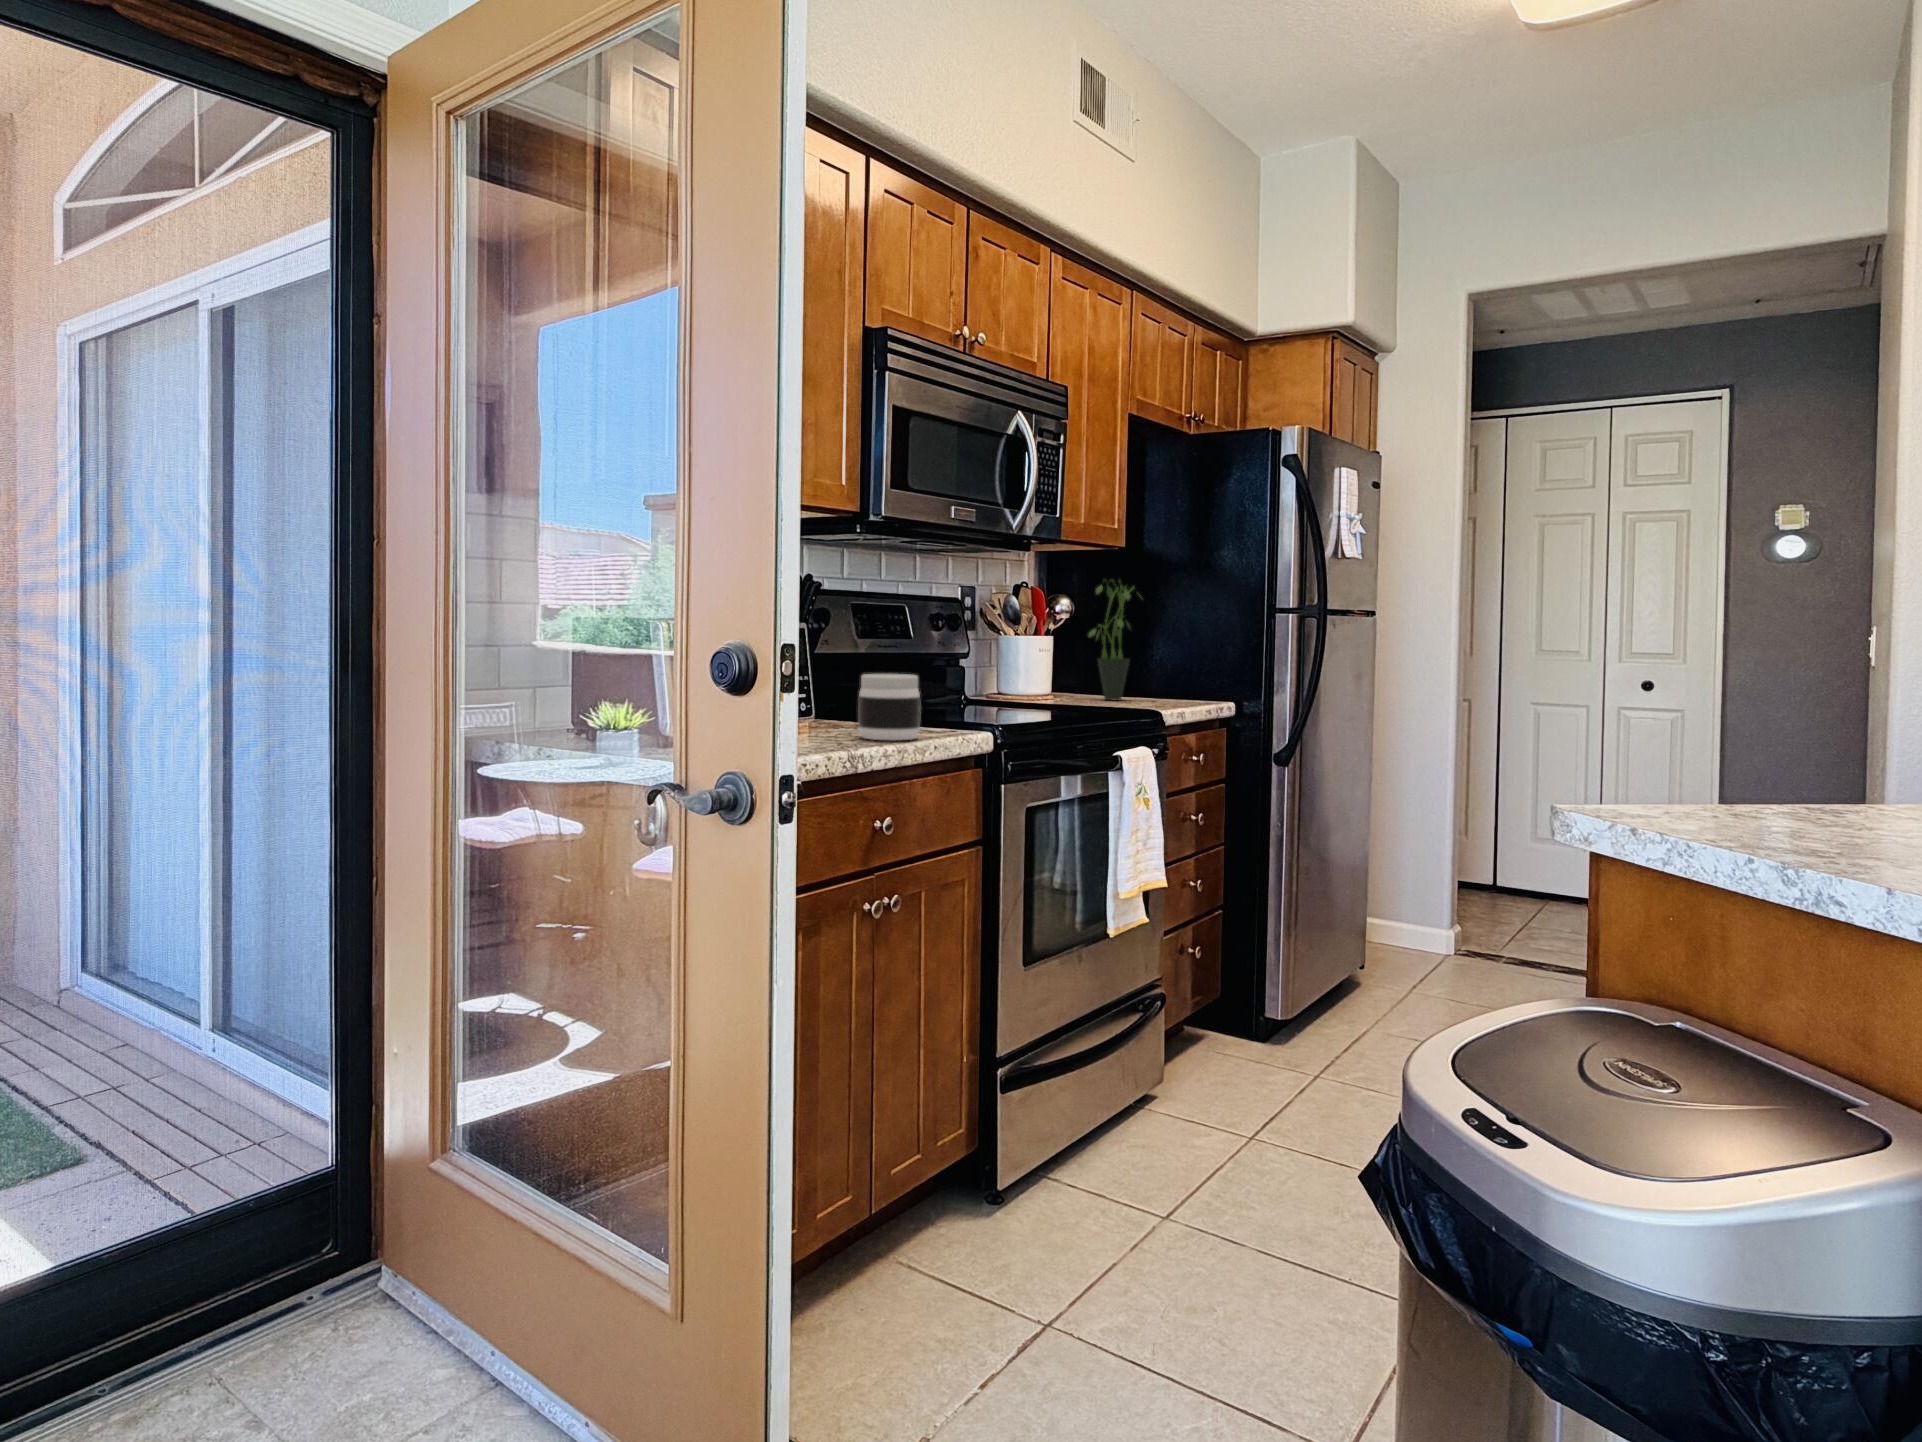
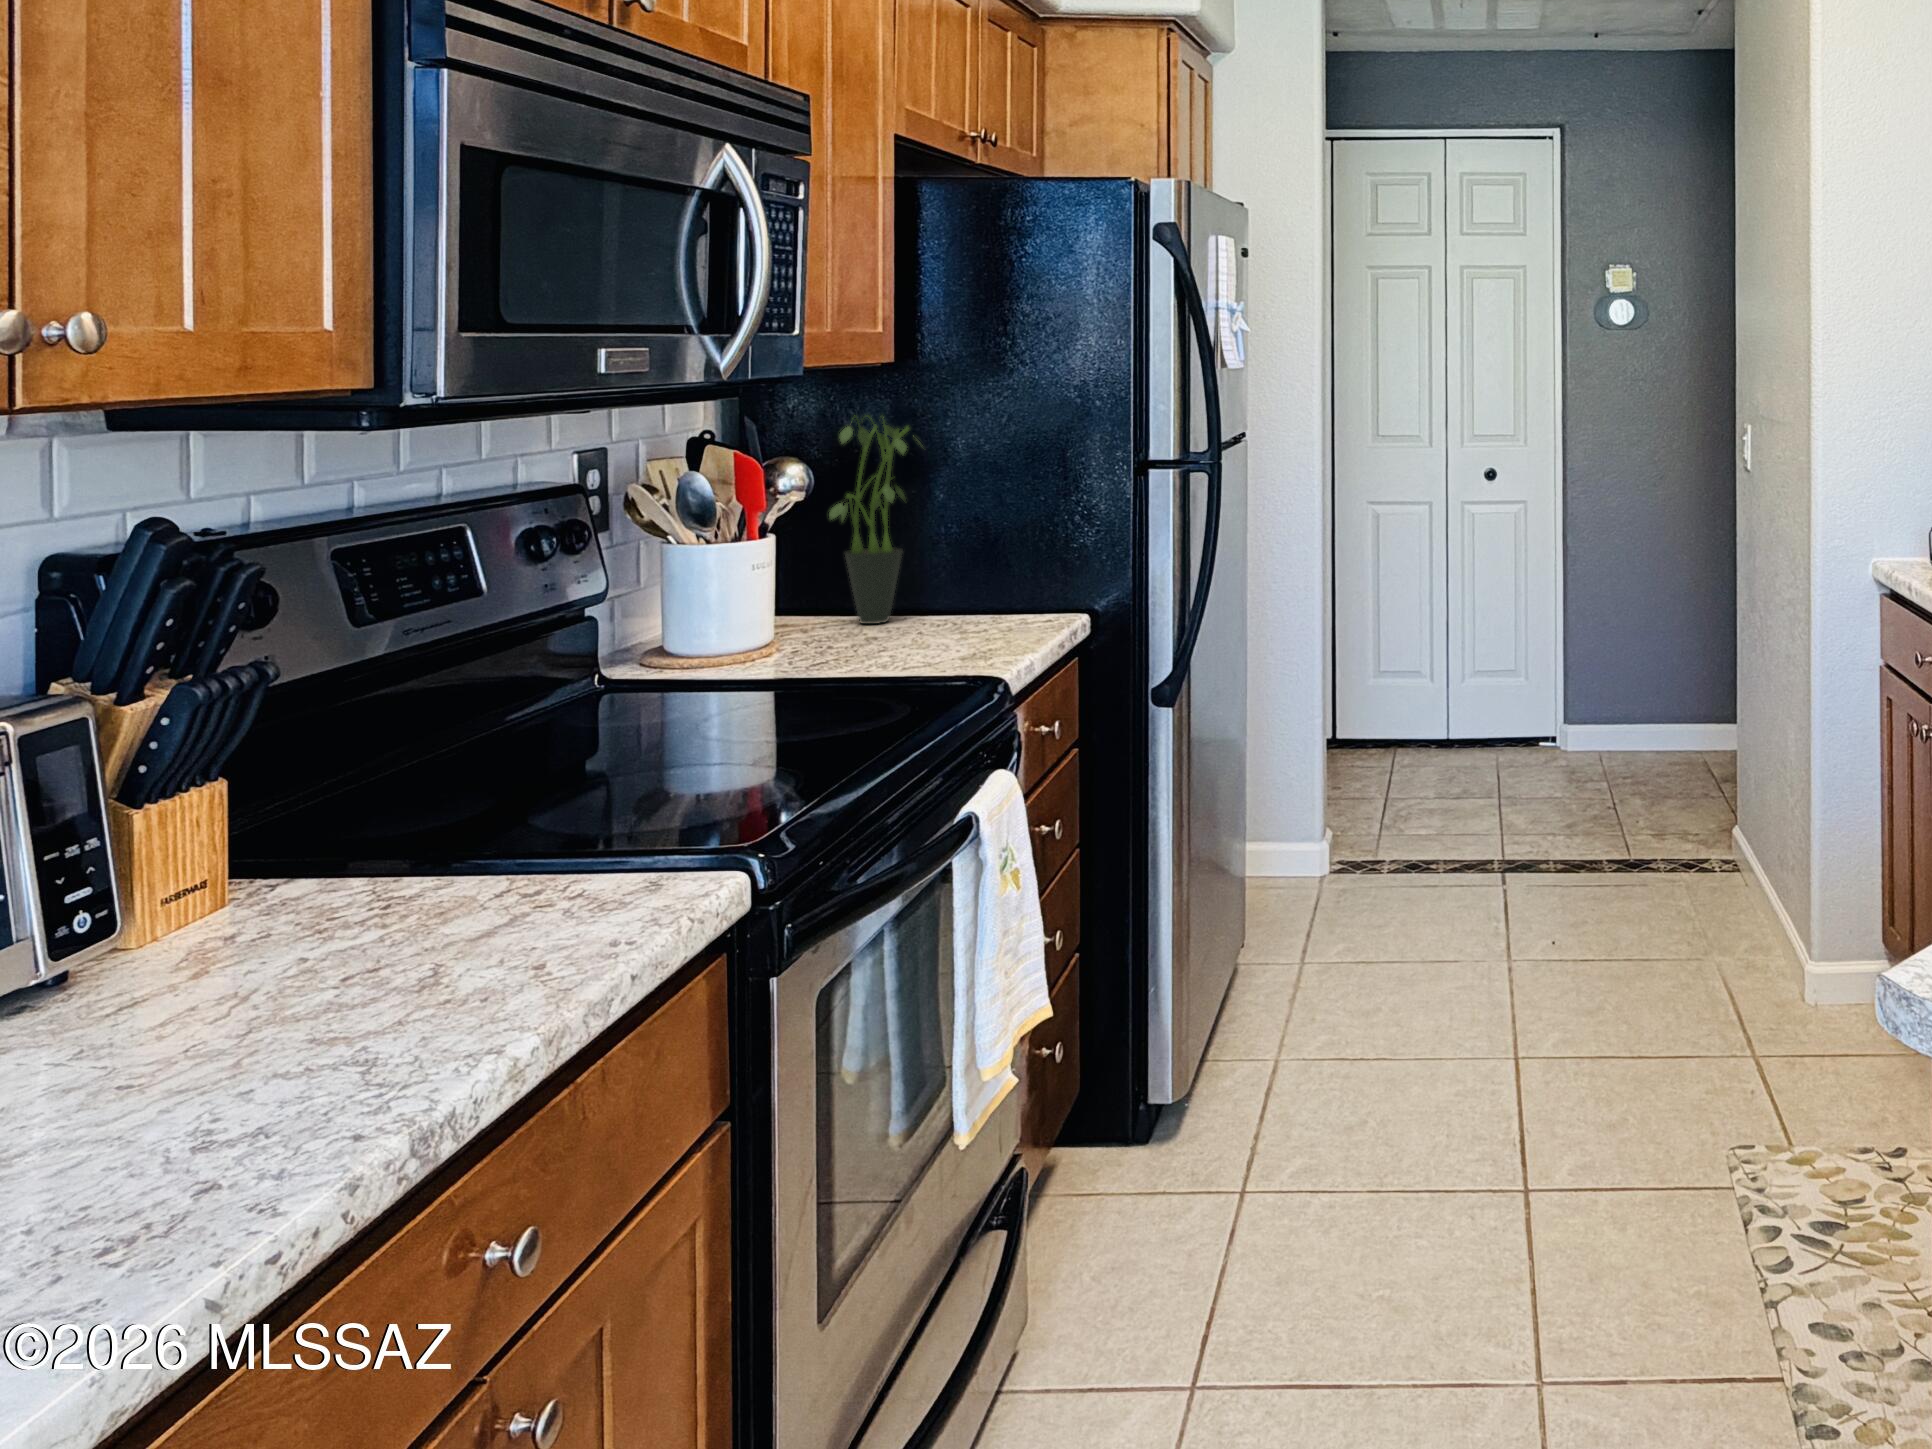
jar: present [858,674,921,740] -> none [404,763,573,949]

